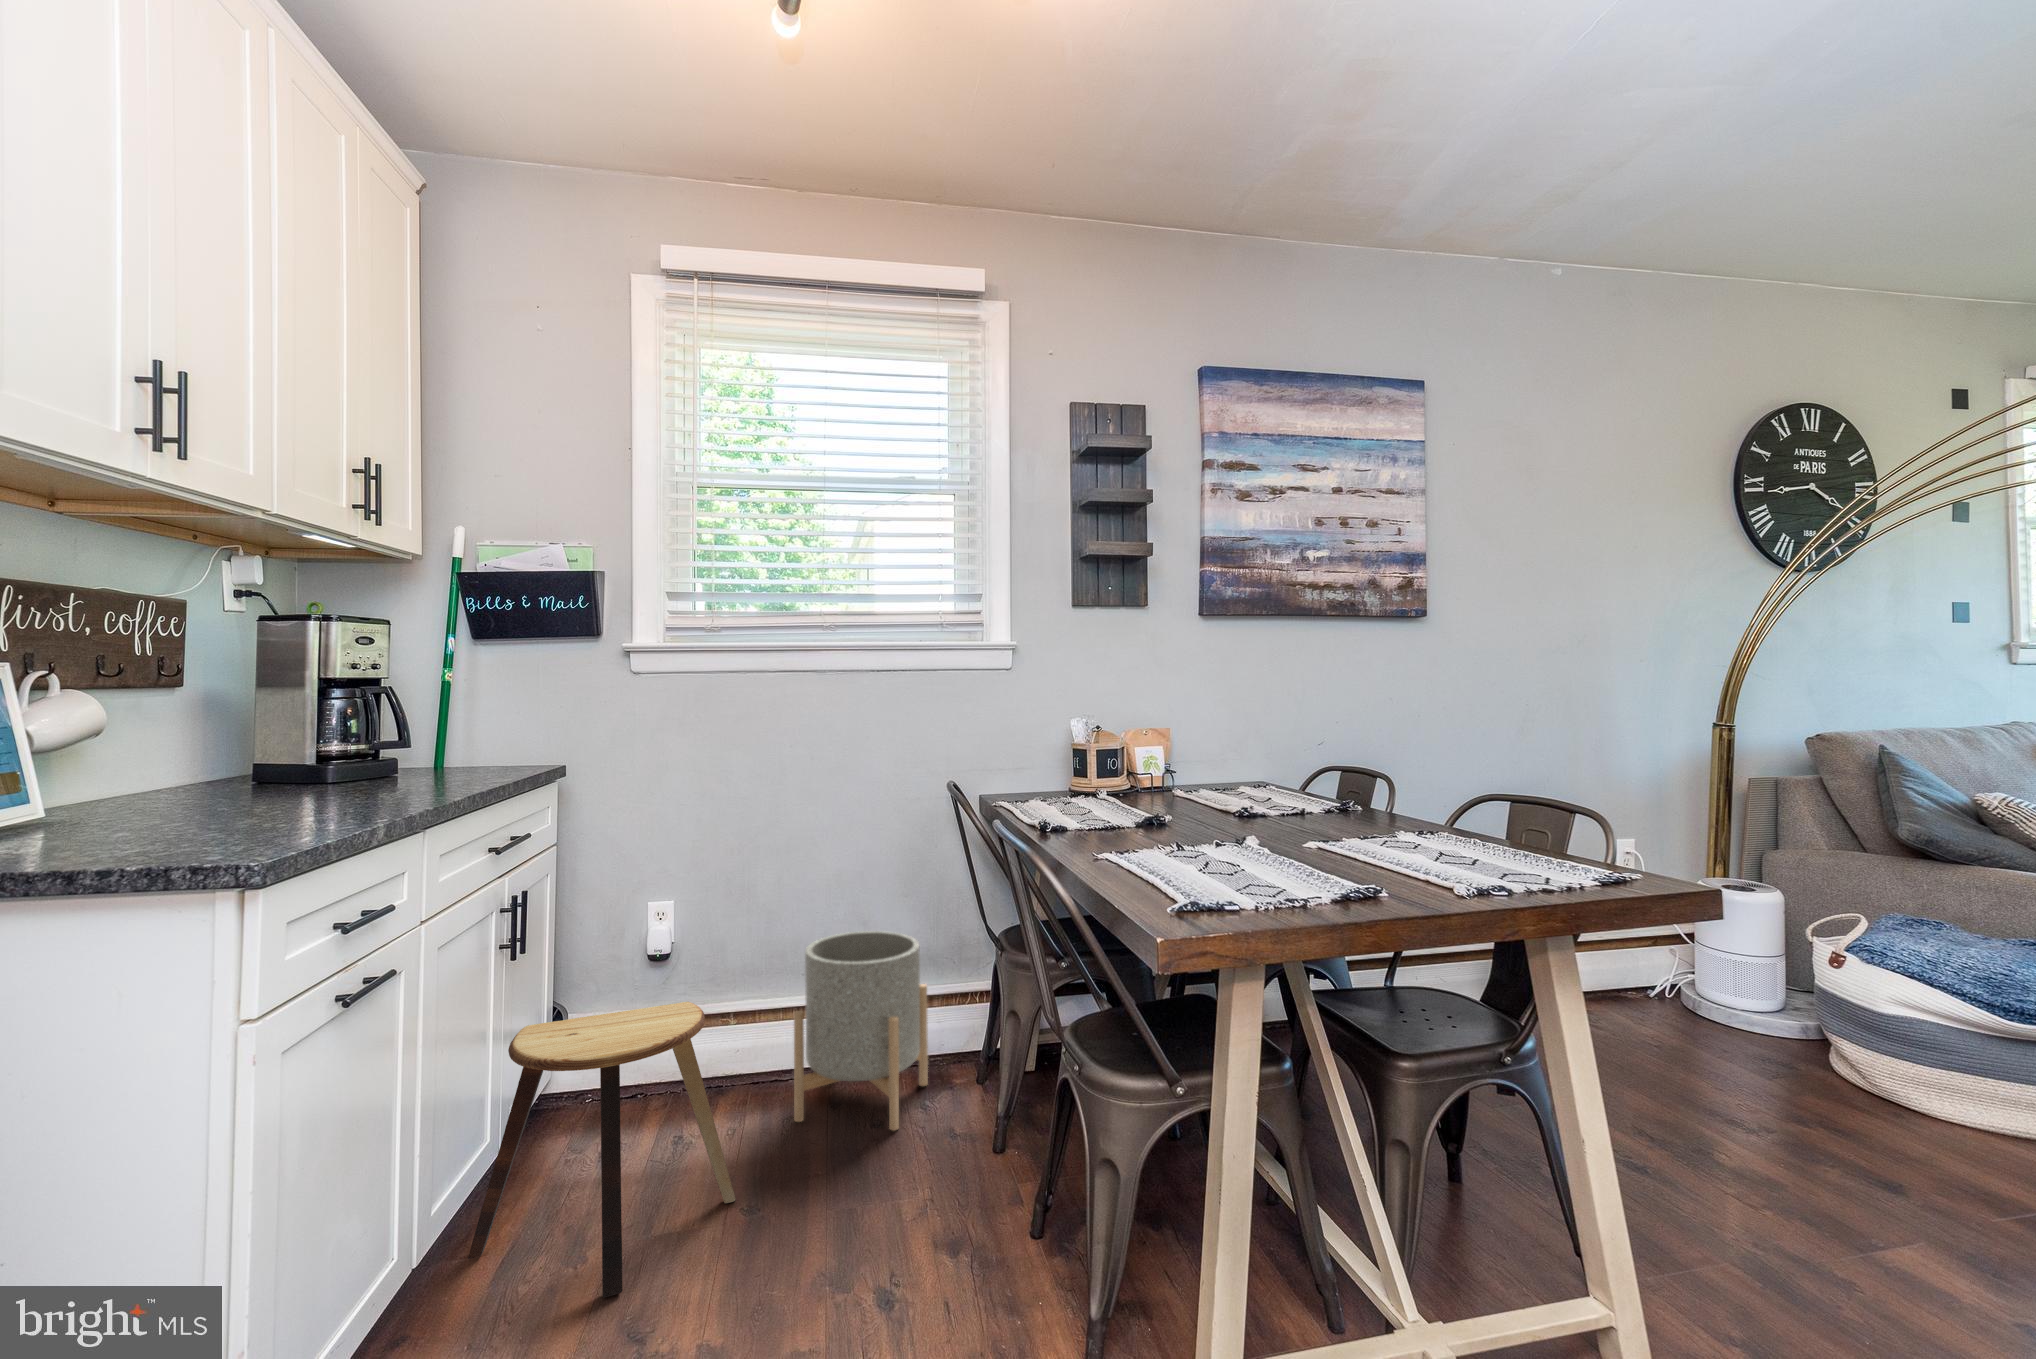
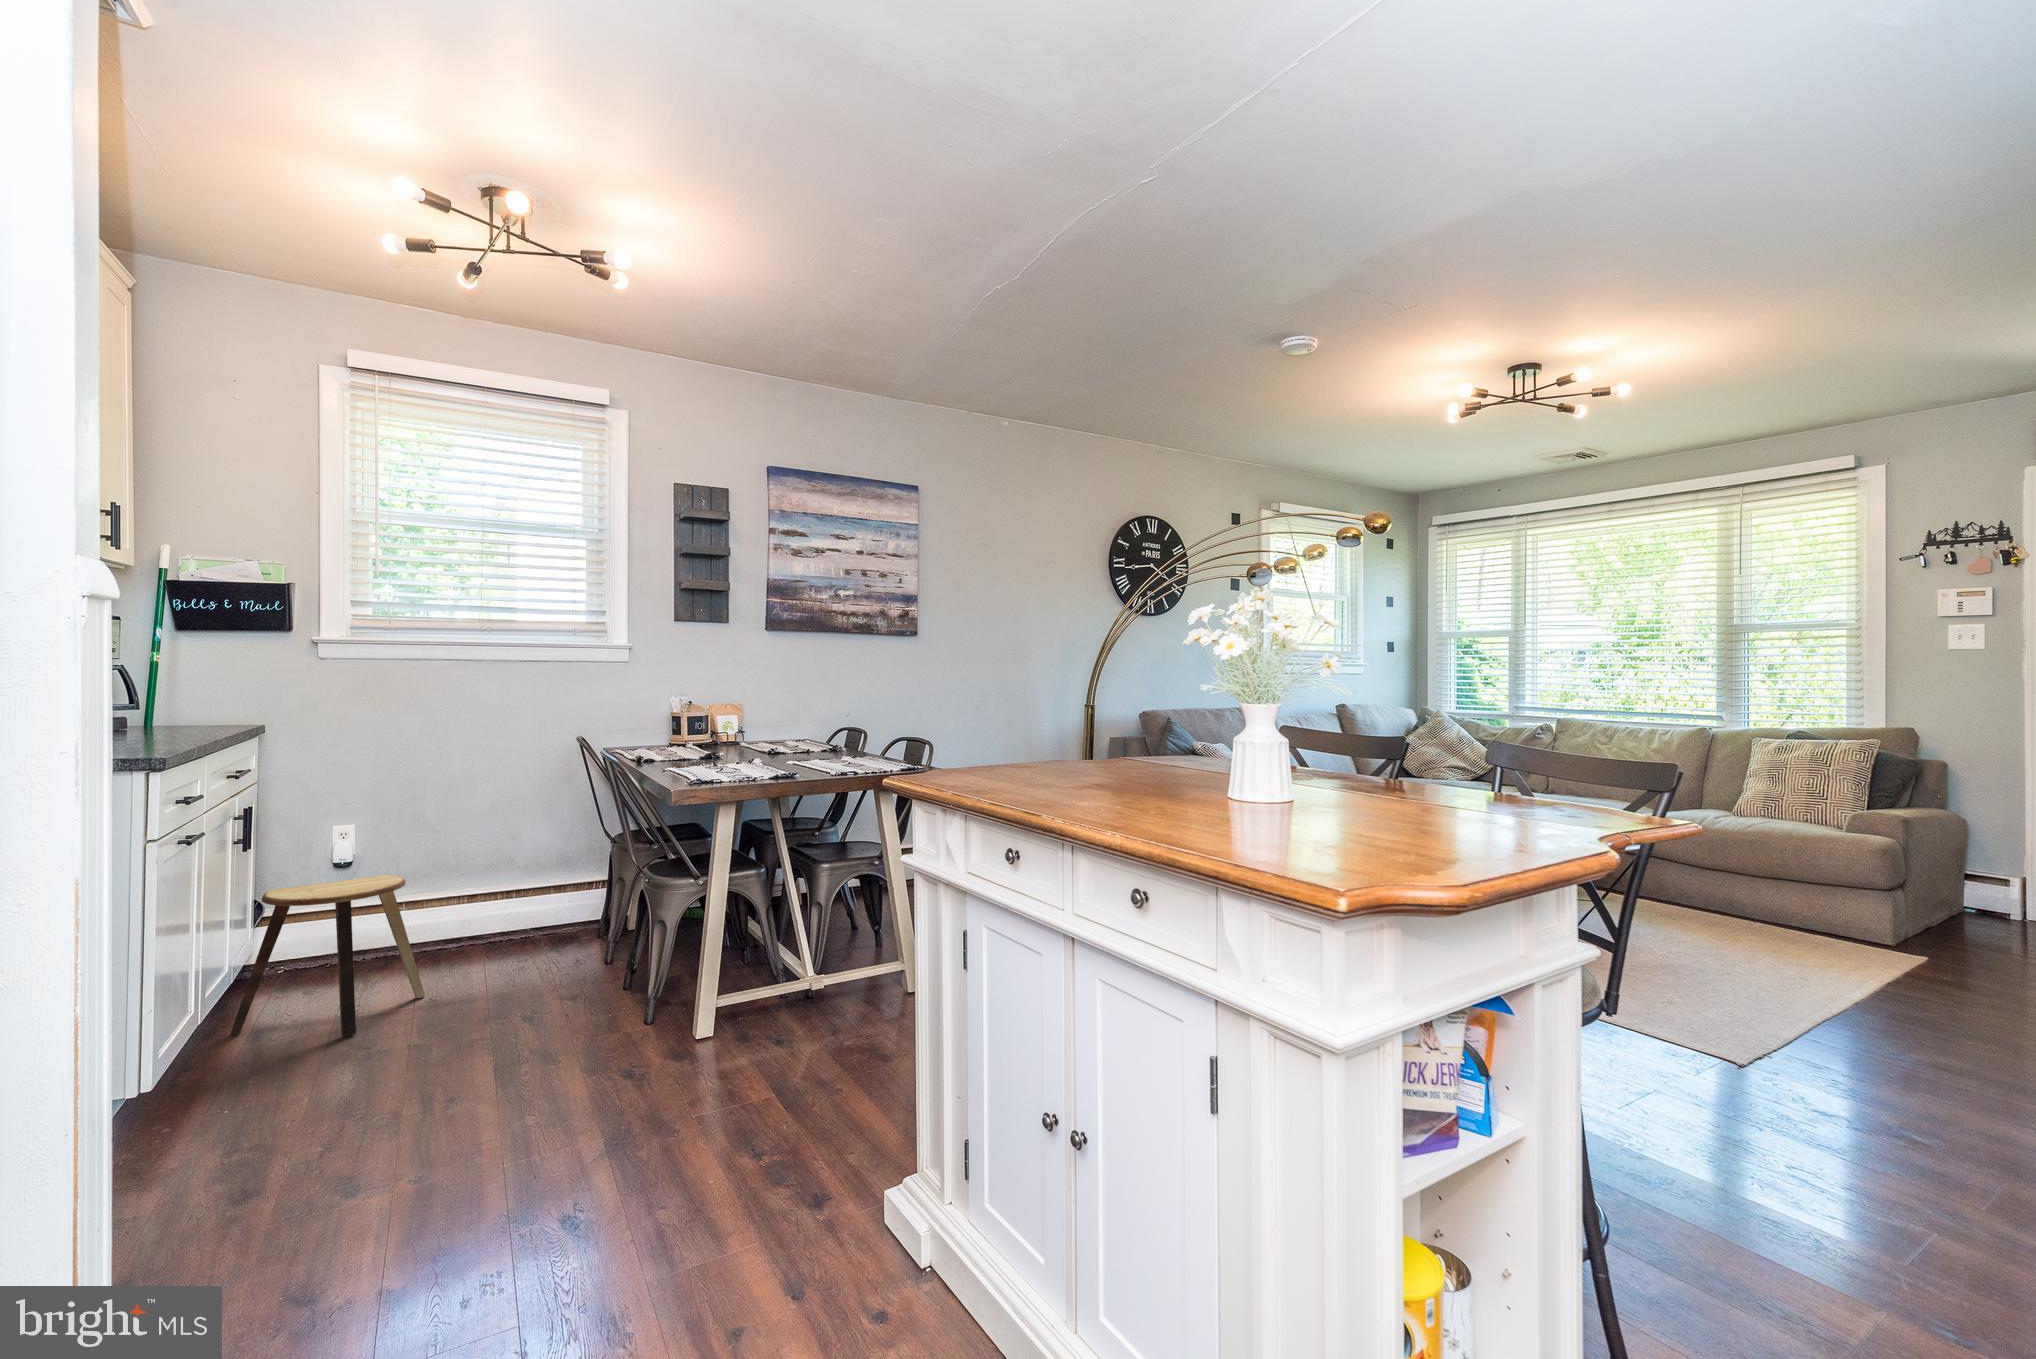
planter: present [794,931,928,1131] -> none [461,840,562,963]

